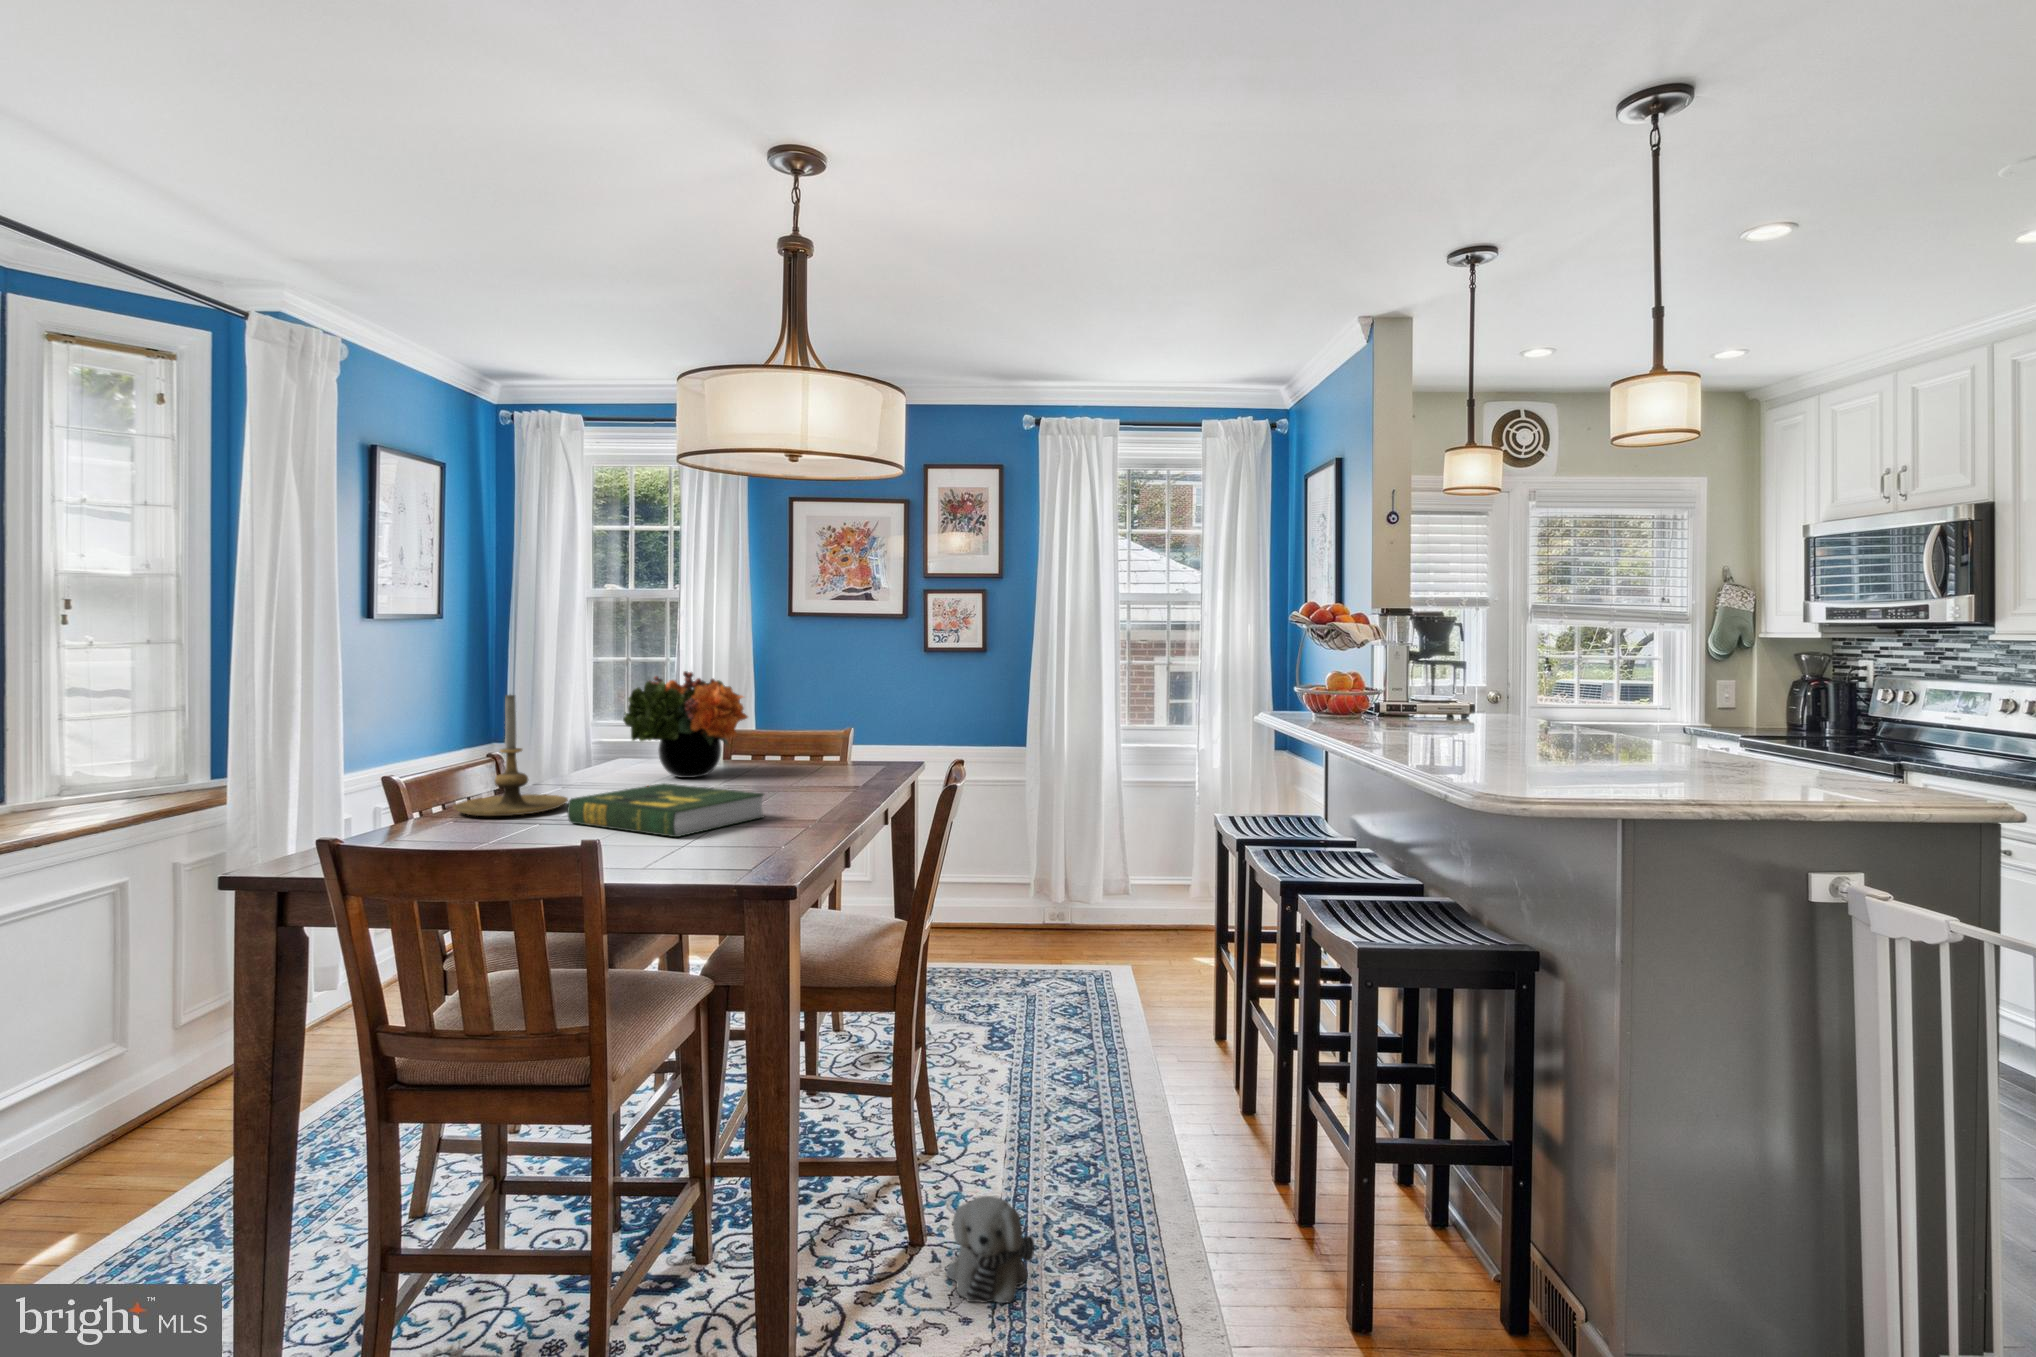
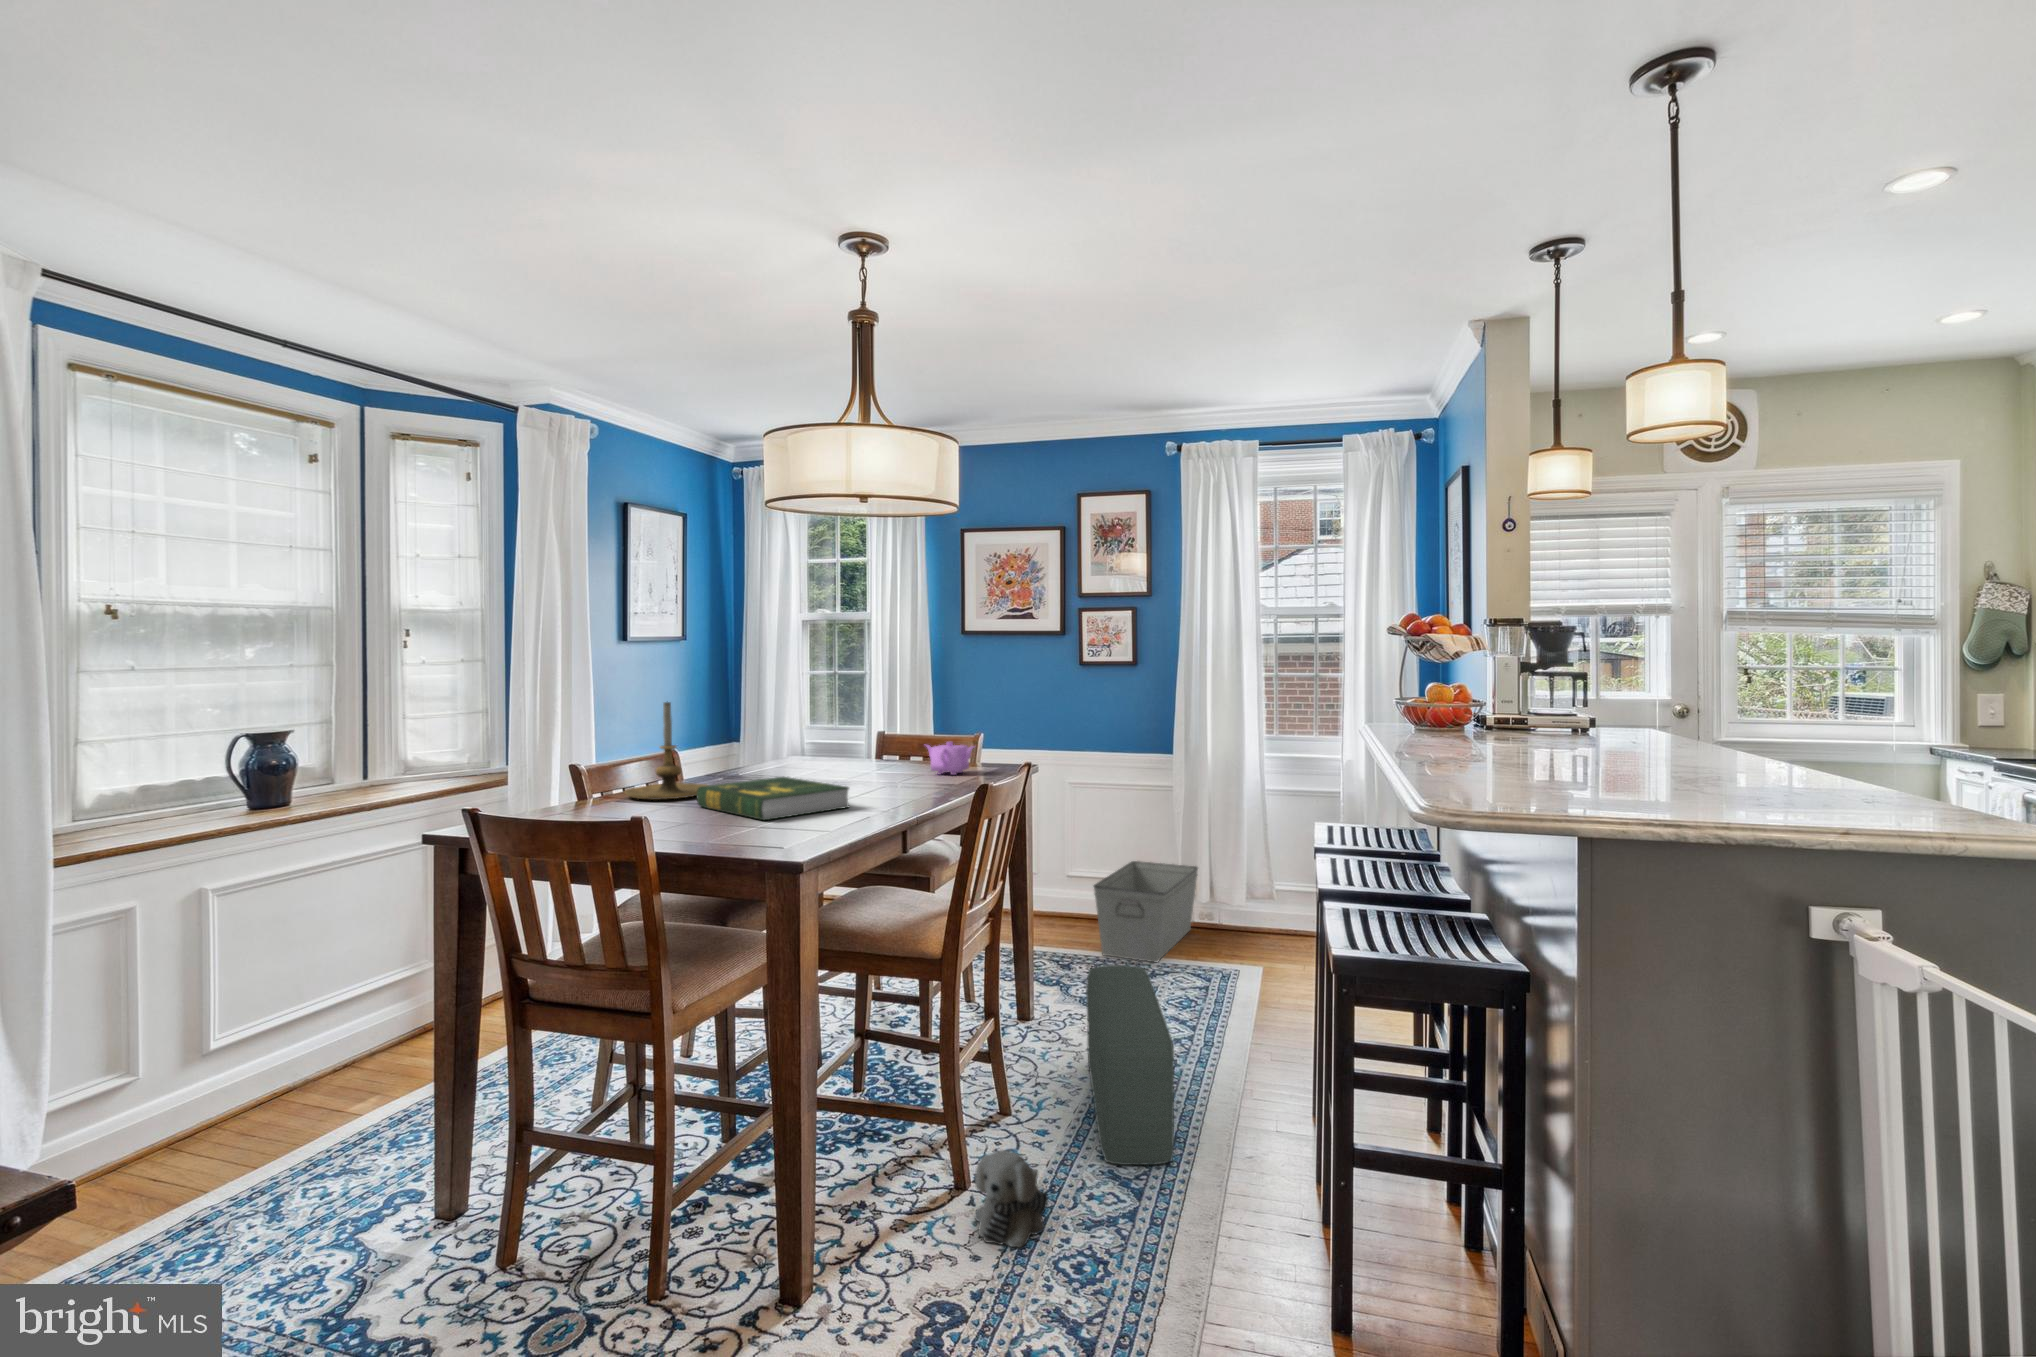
flower arrangement: present [623,671,747,778] -> none [771,683,877,774]
teapot: none [803,738,867,776] -> present [926,742,974,775]
storage bin: none [954,862,1052,968] -> present [1094,861,1198,962]
pouf: none [999,976,1131,1192] -> present [1086,965,1174,1165]

